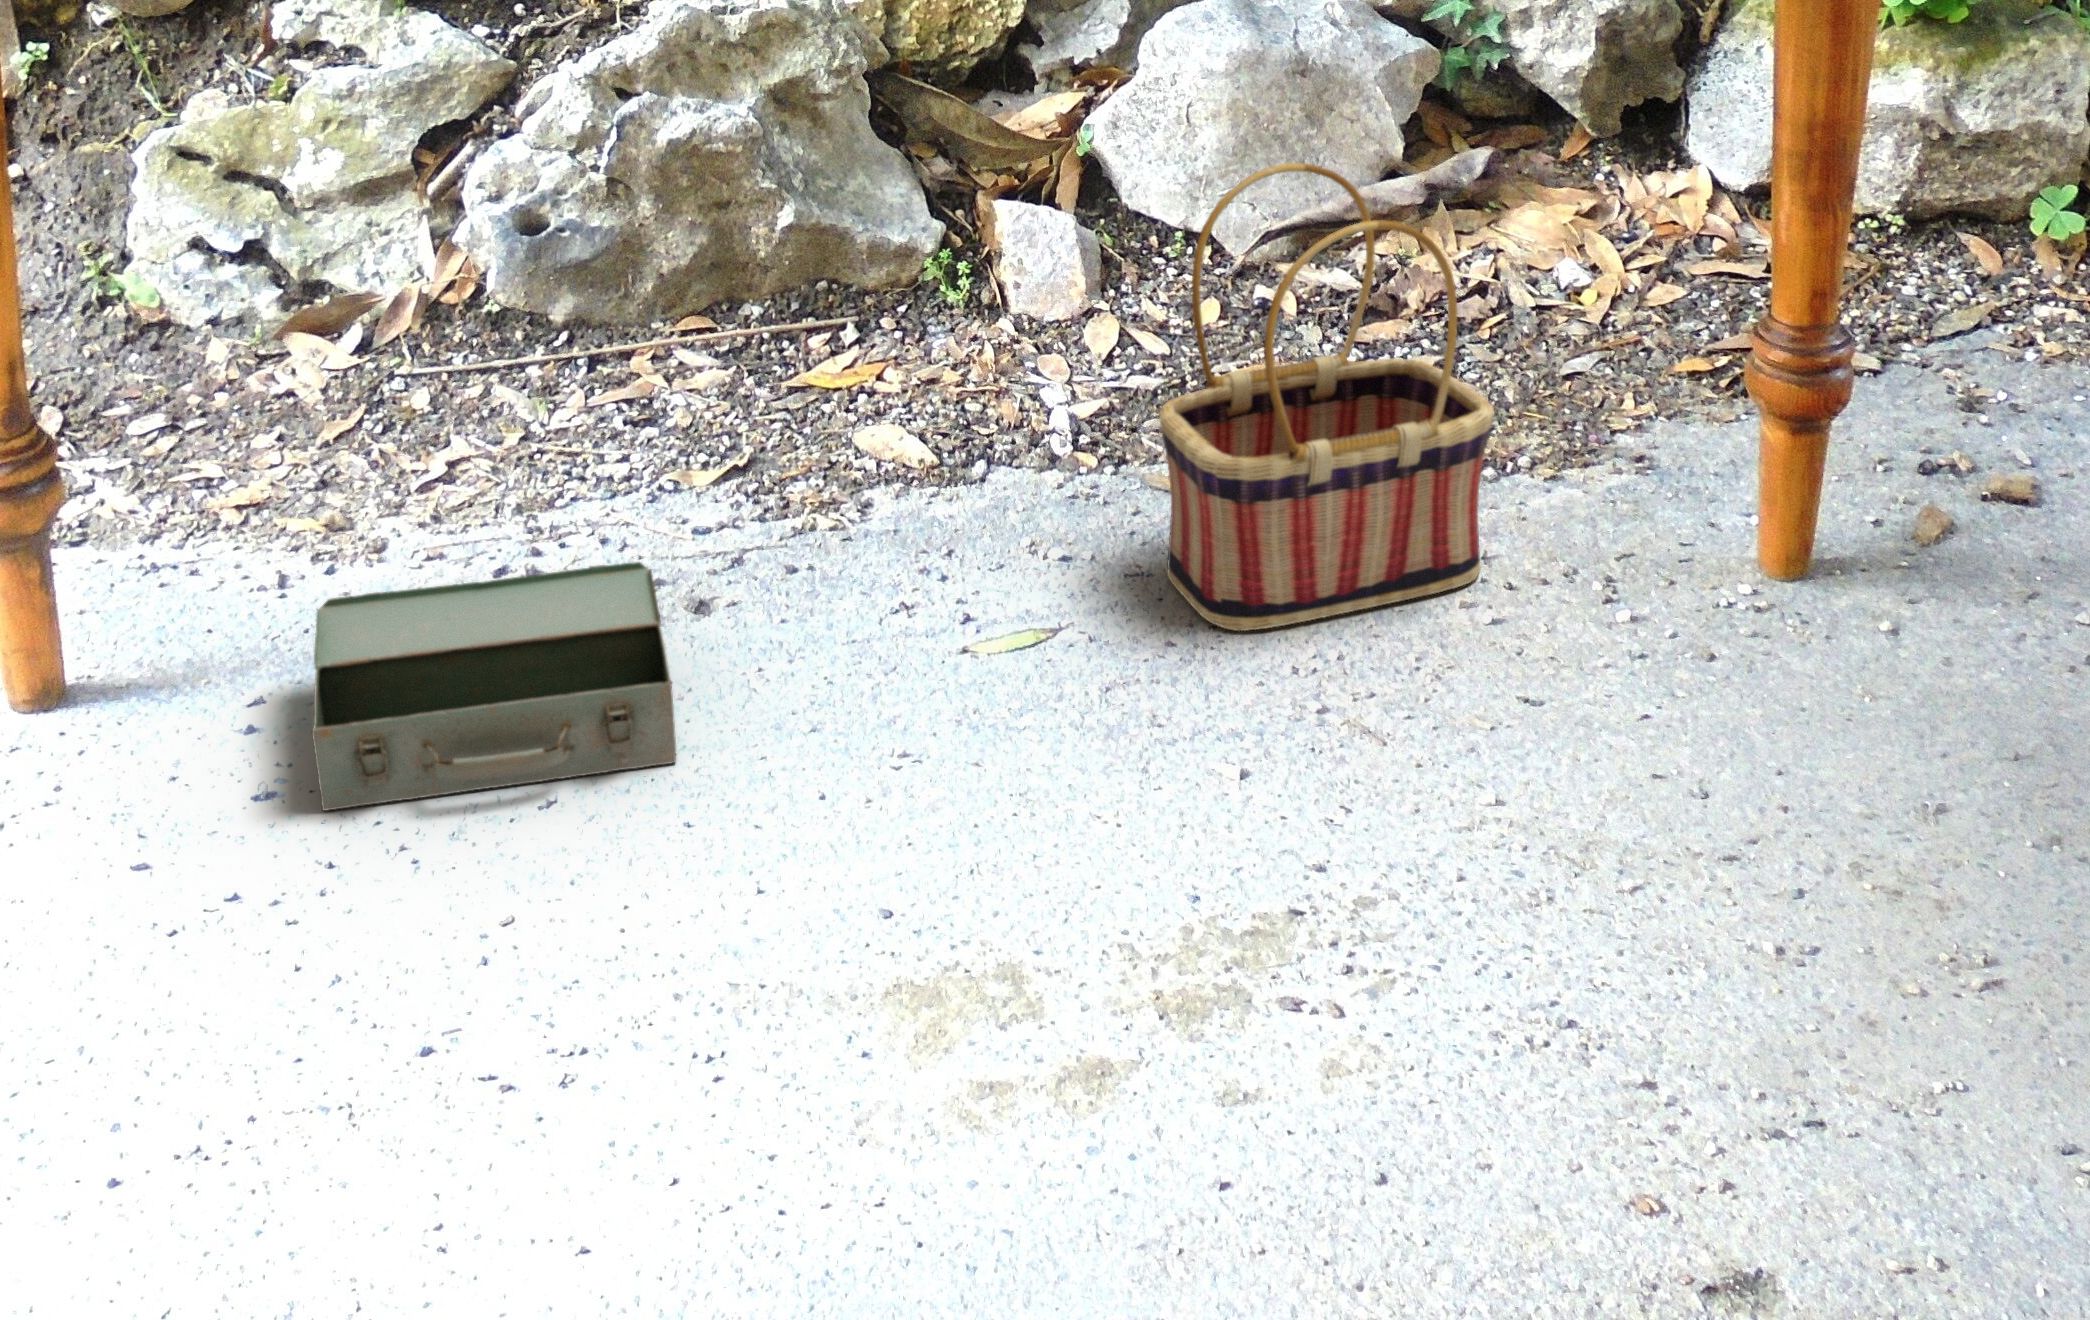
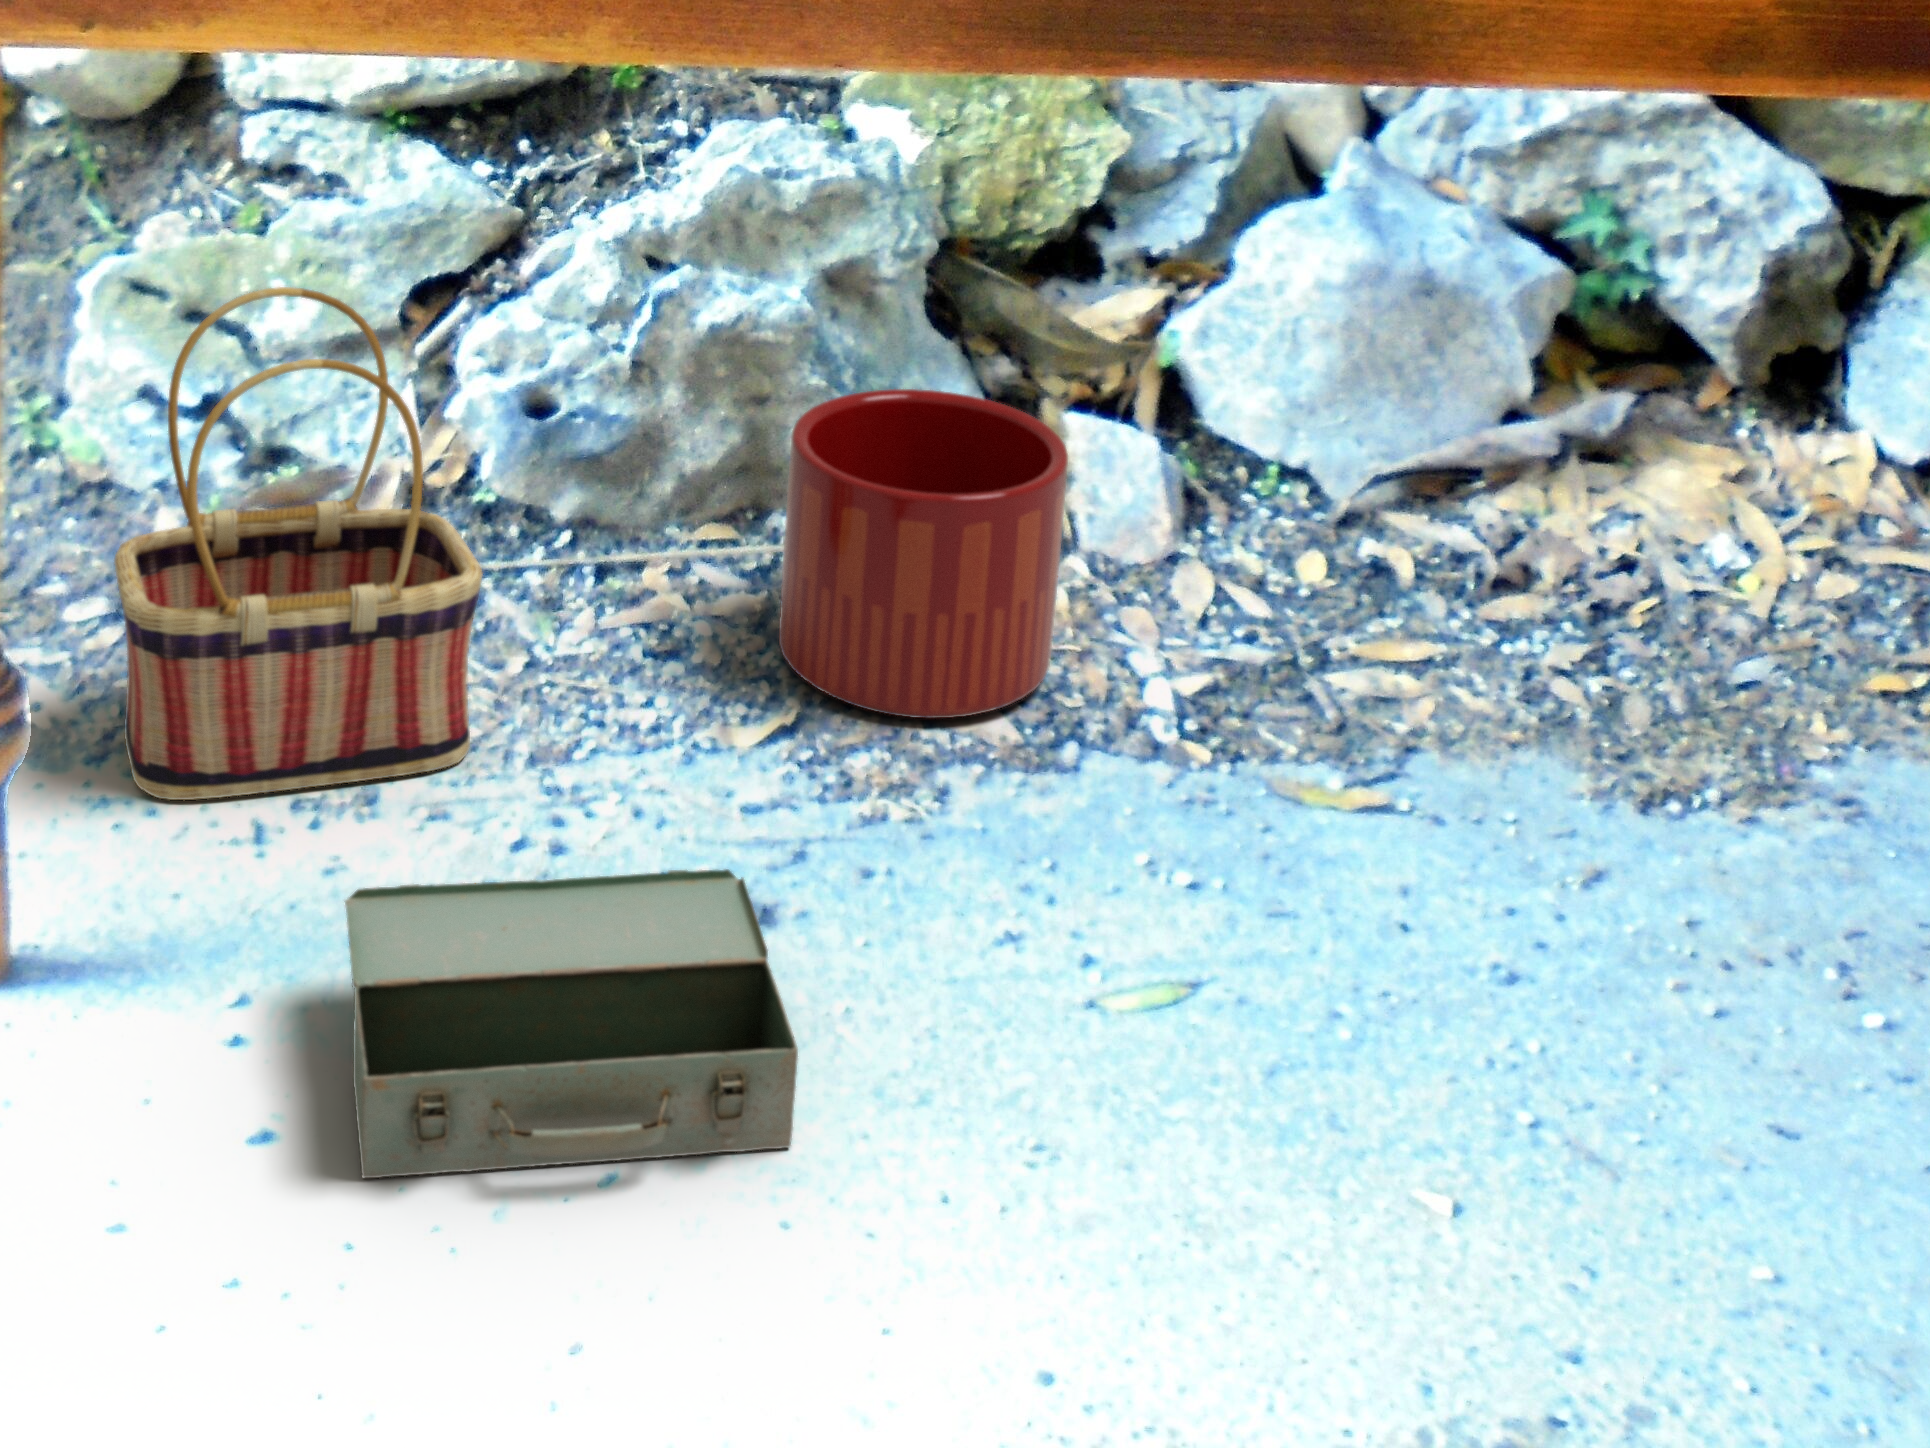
basket: present [1159,163,1494,631] -> present [114,287,482,800]
planter: none [729,183,969,451] -> present [779,389,1068,718]

